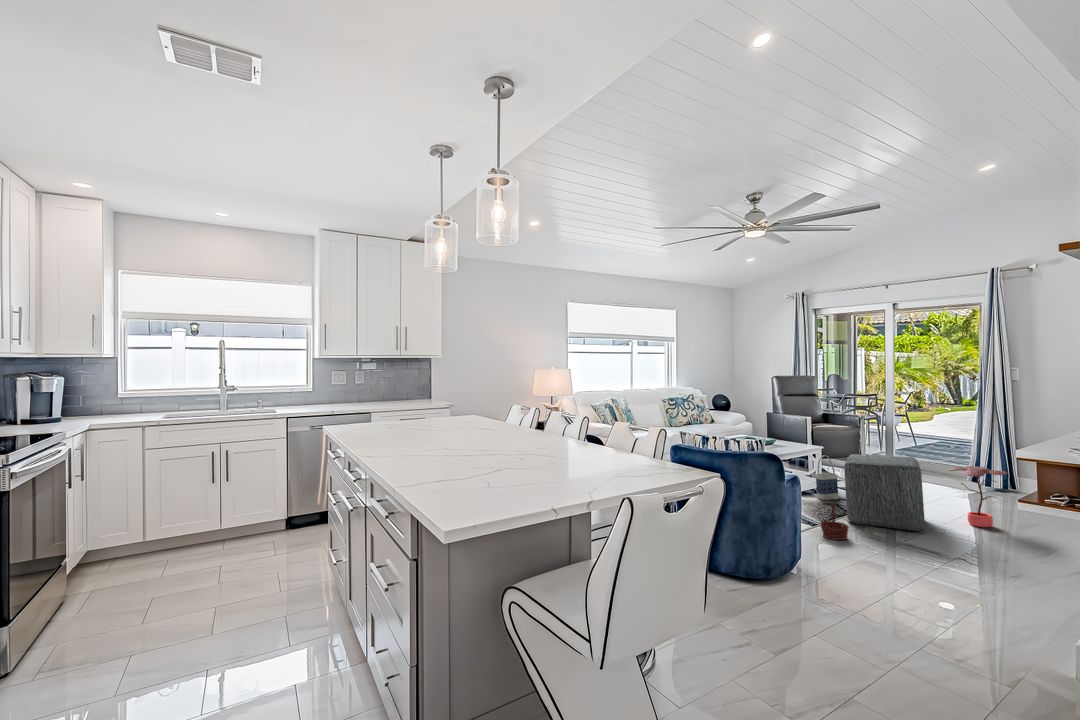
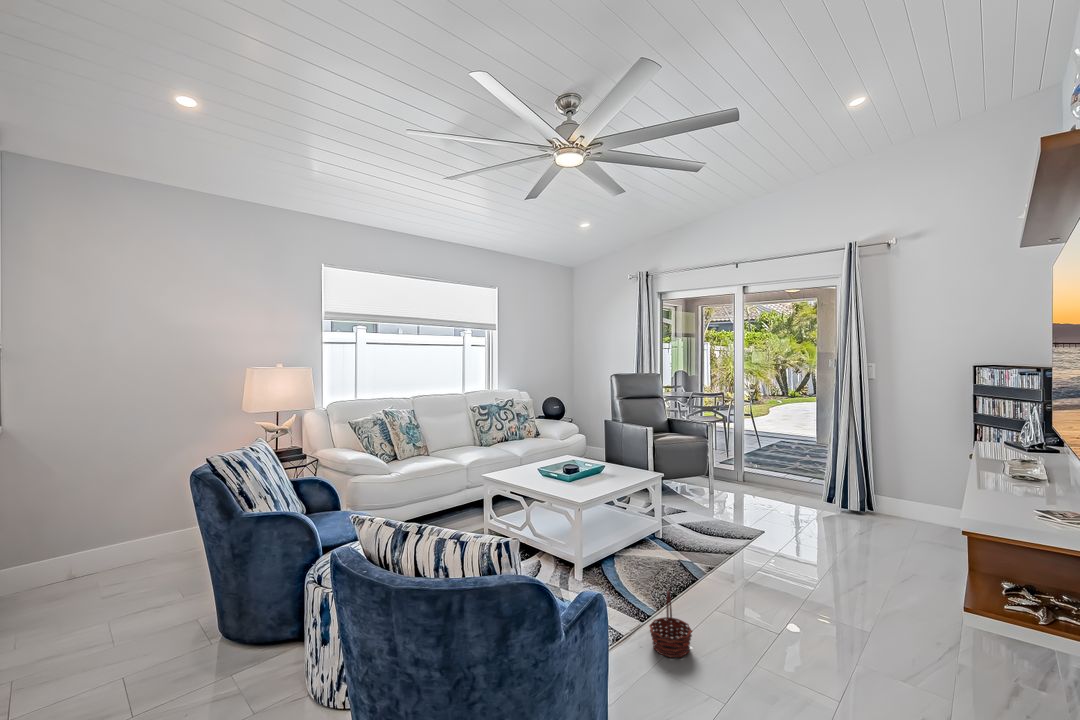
ottoman: present [844,454,925,531] -> none [687,491,794,616]
bag: present [816,455,839,500] -> none [652,489,681,554]
potted plant: present [948,466,1007,527] -> none [817,504,892,593]

